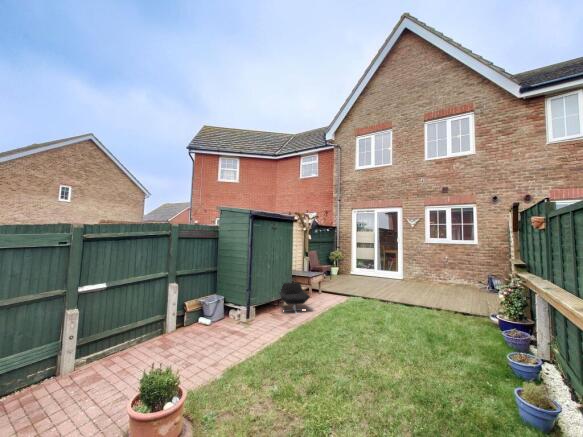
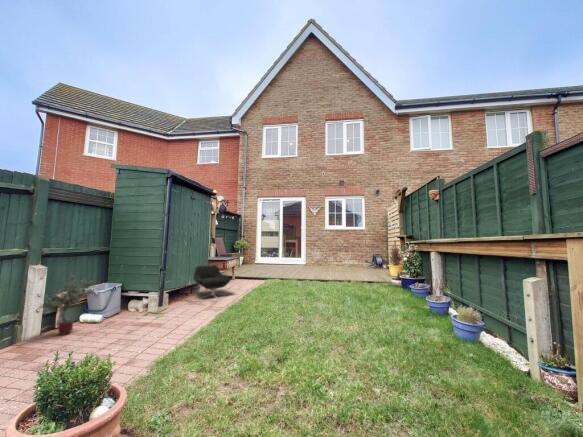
potted tree: none [173,290,205,332] -> present [39,275,93,335]

